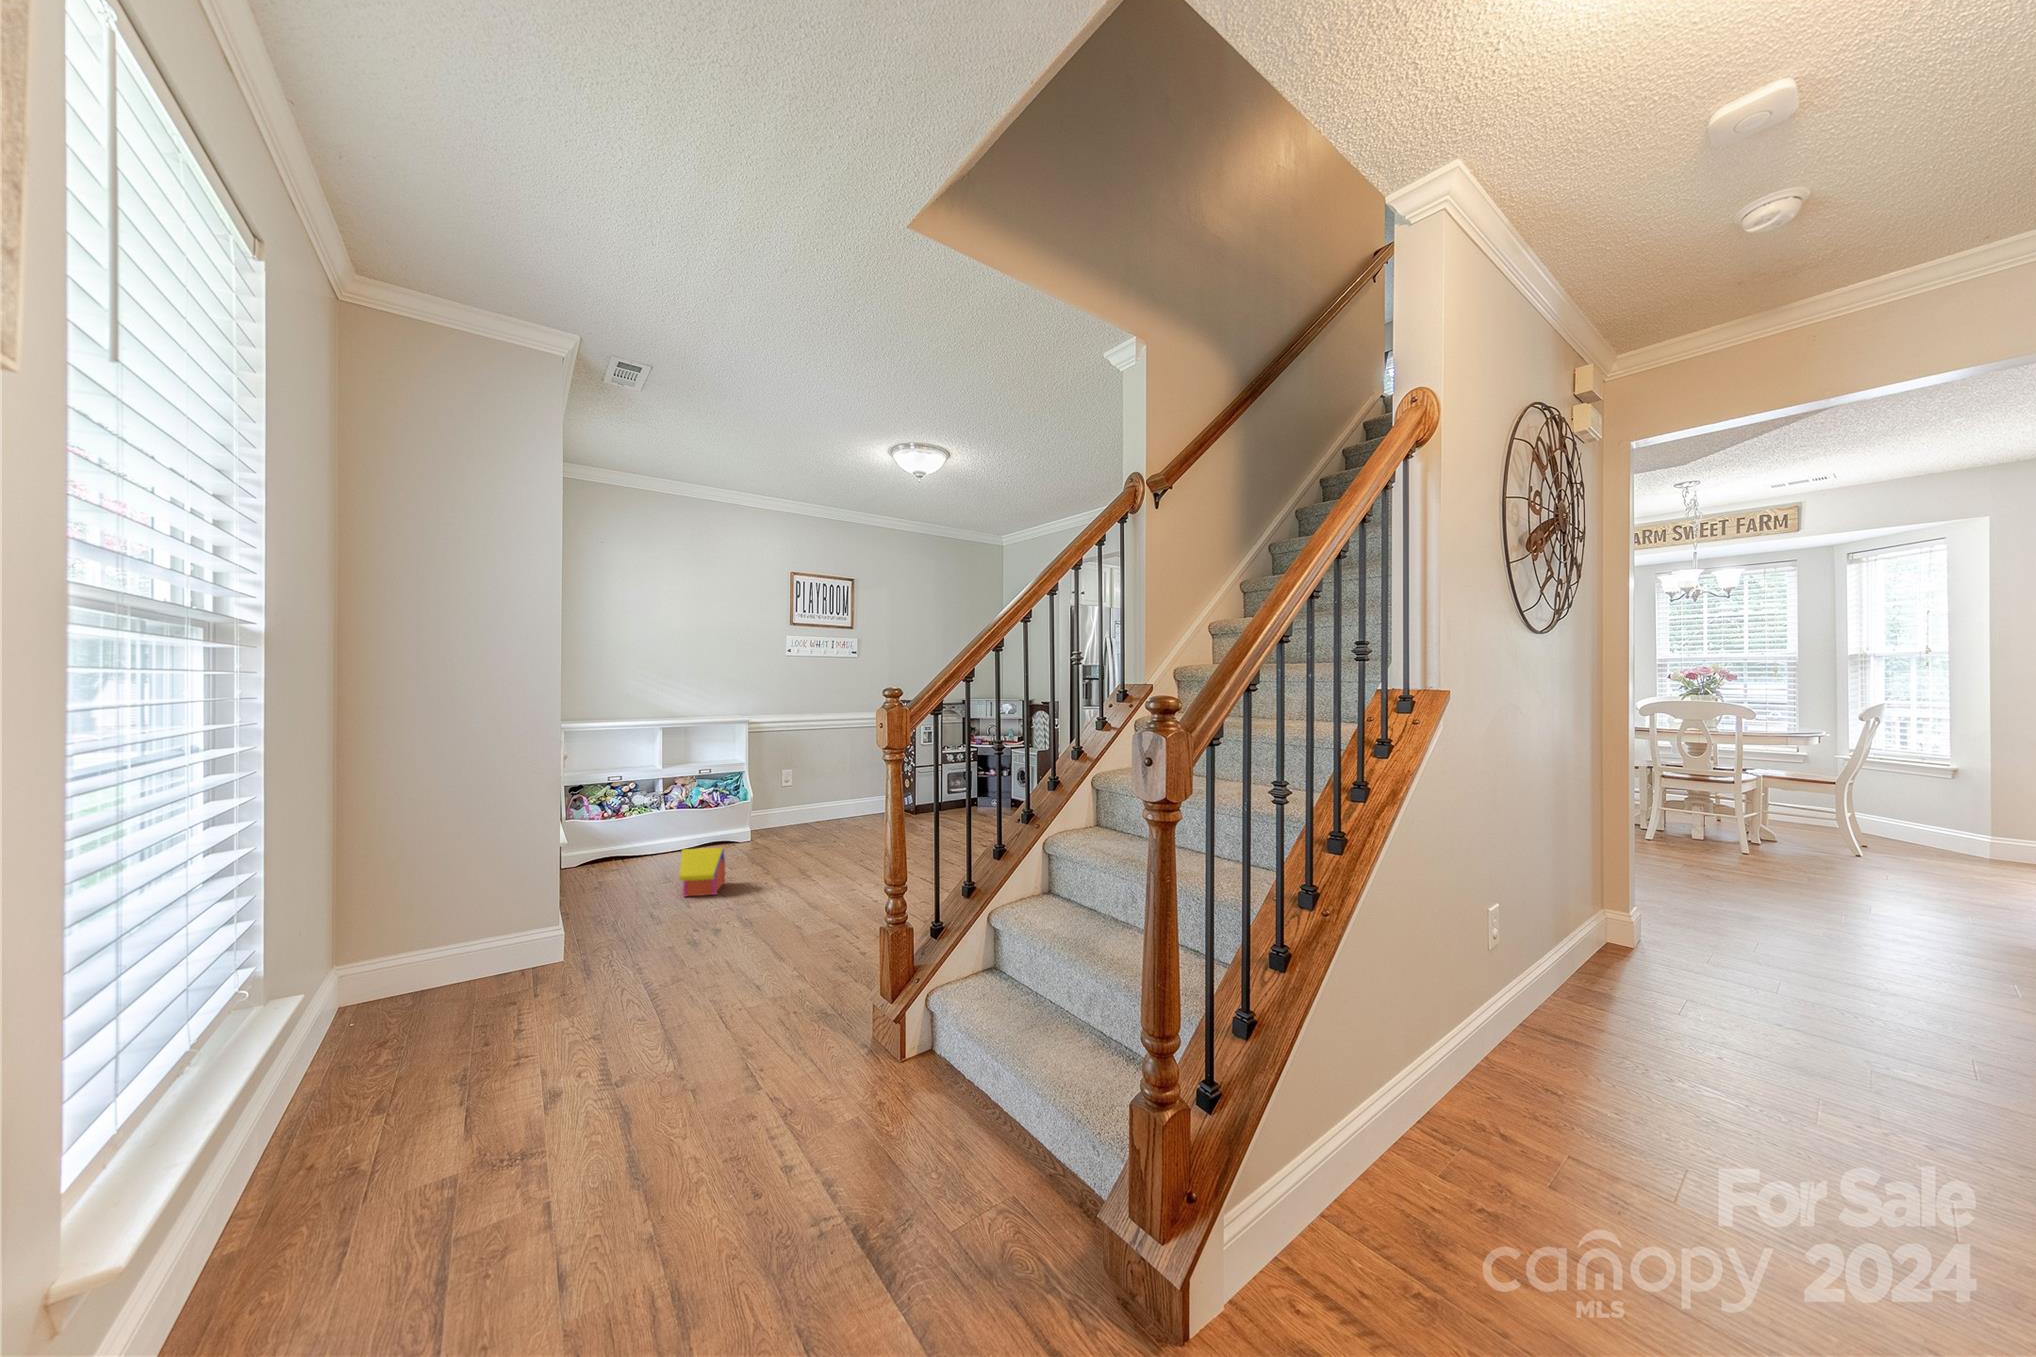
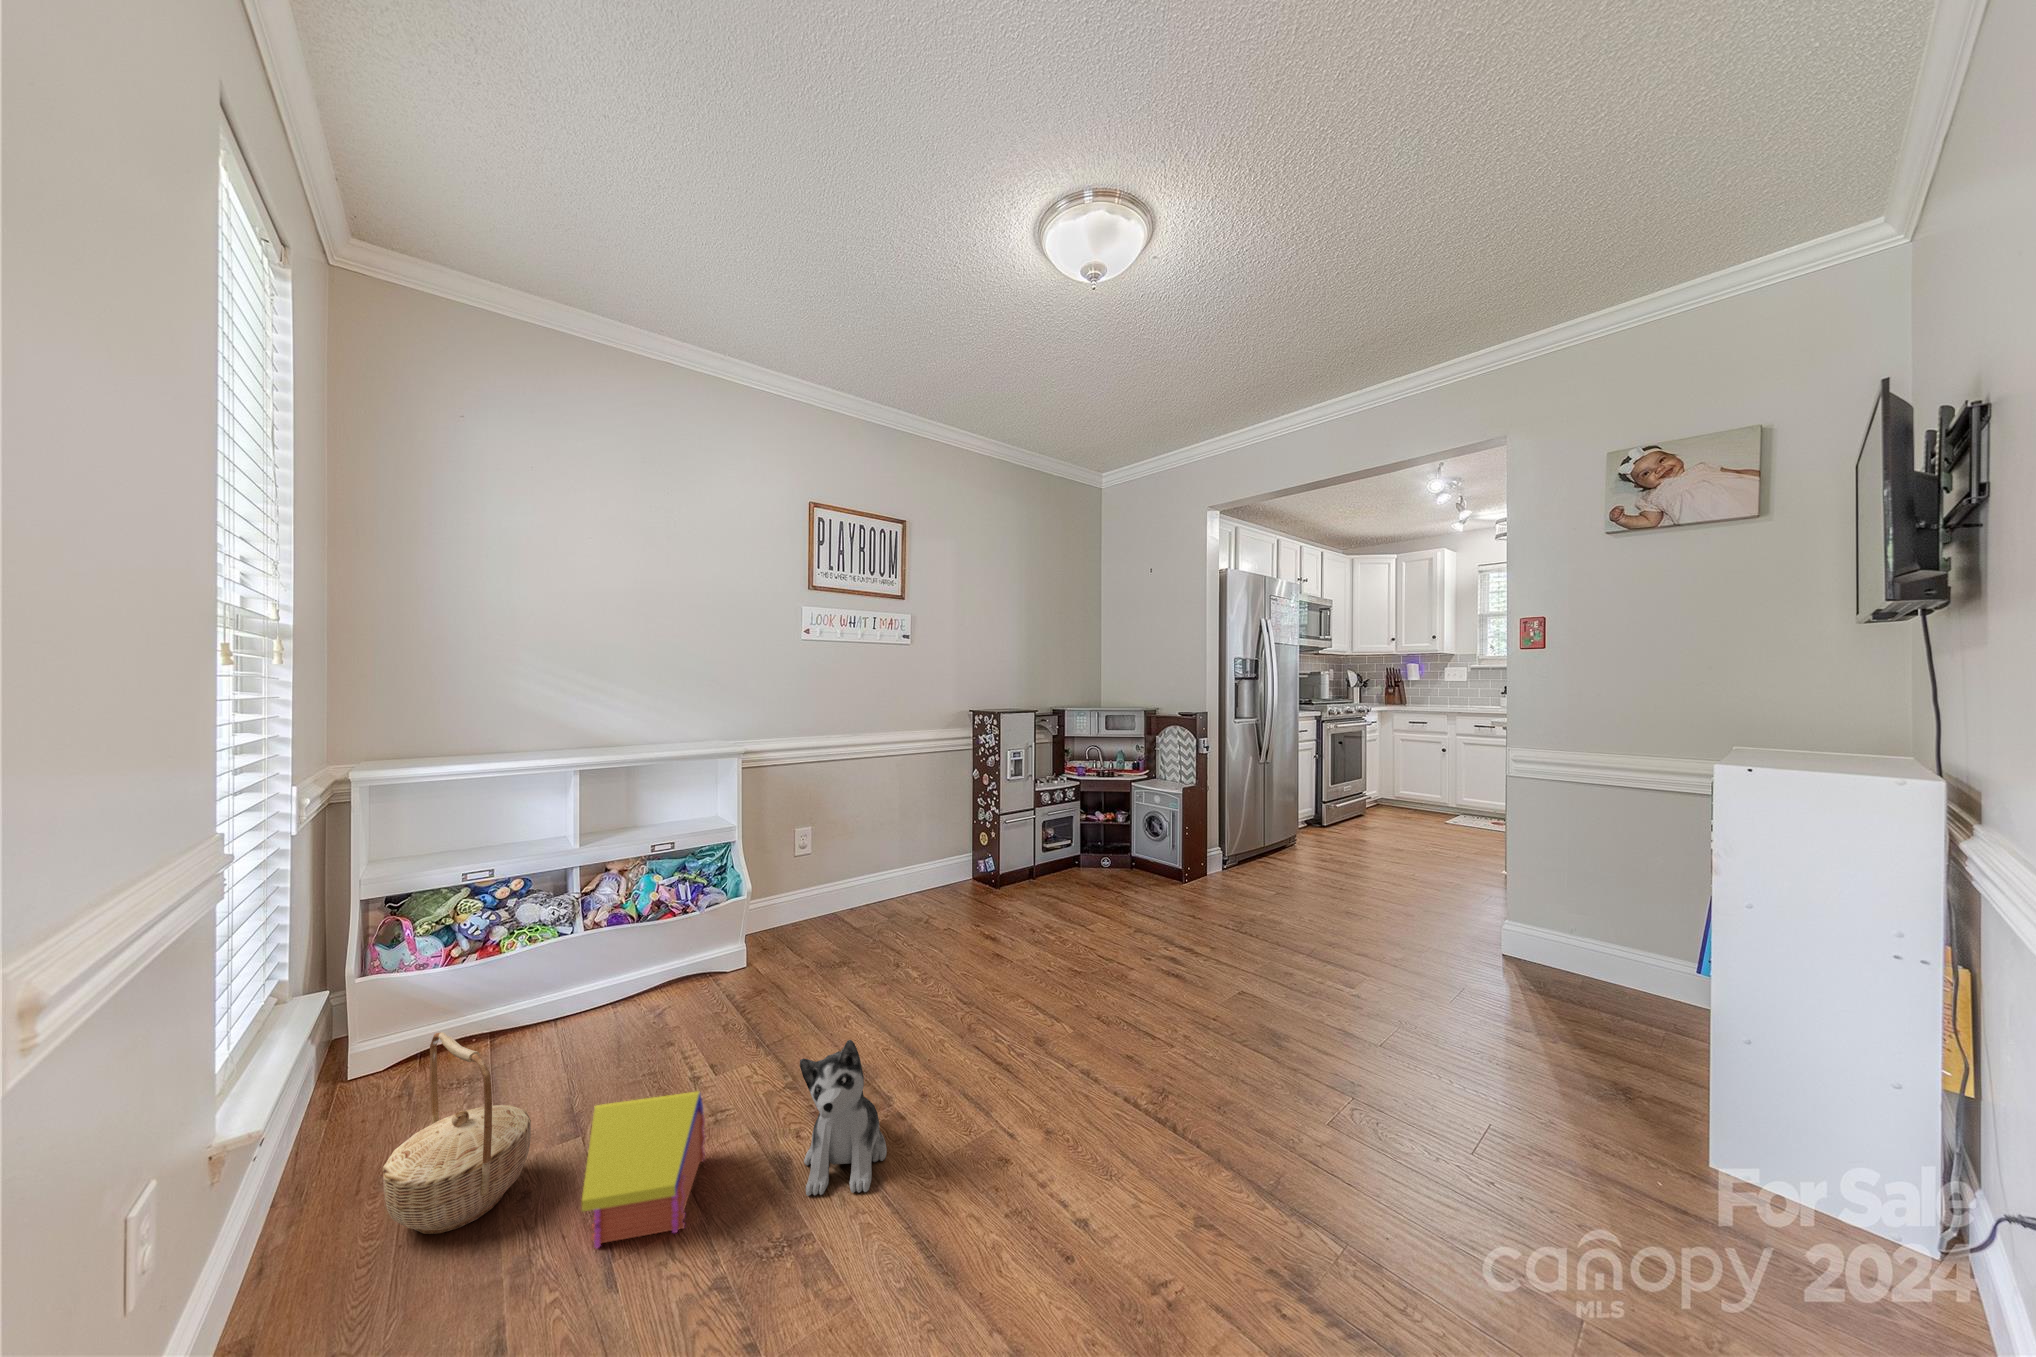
basket: none [602,823,655,894] -> present [383,1033,531,1234]
plush toy: none [765,831,803,890] -> present [800,1040,887,1196]

